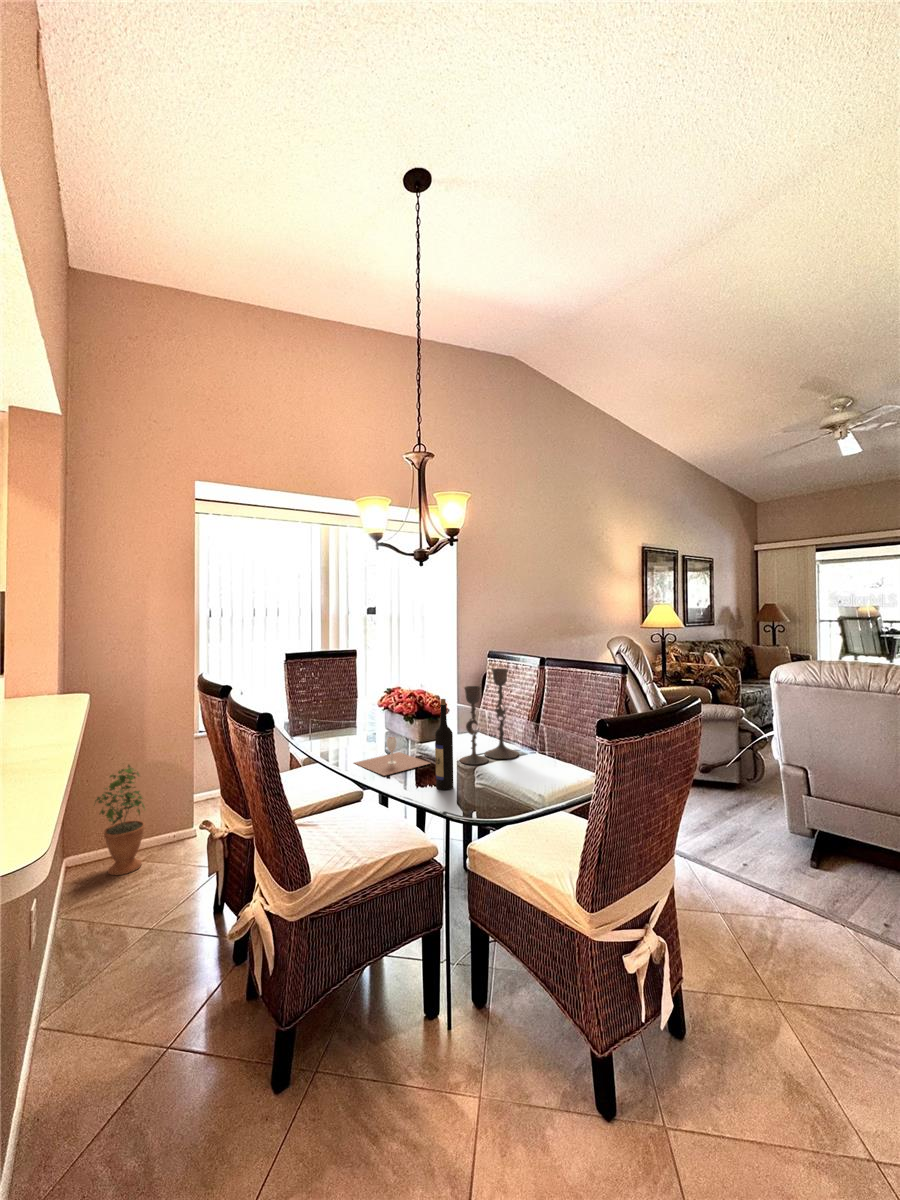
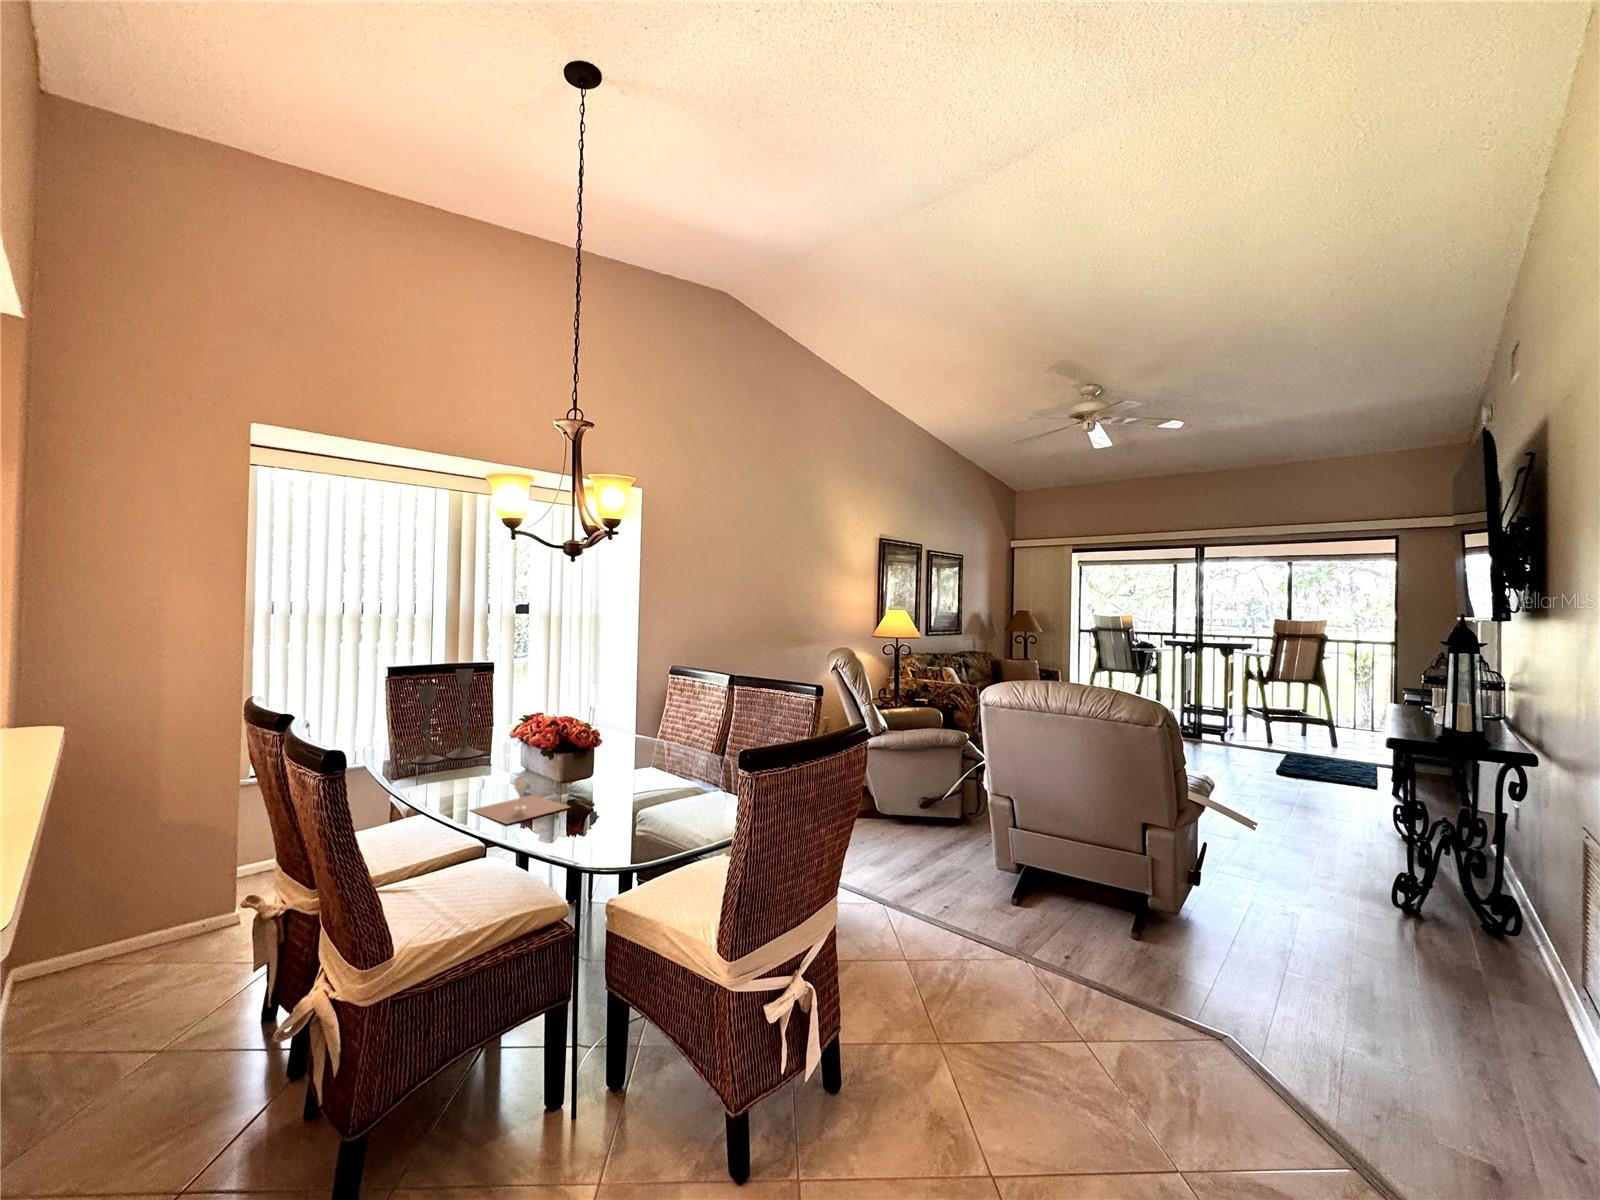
candlestick: present [460,668,519,765] -> present [411,669,483,764]
wine bottle: present [435,699,453,790] -> none [571,728,592,838]
potted plant: present [95,765,145,875] -> none [80,823,167,981]

